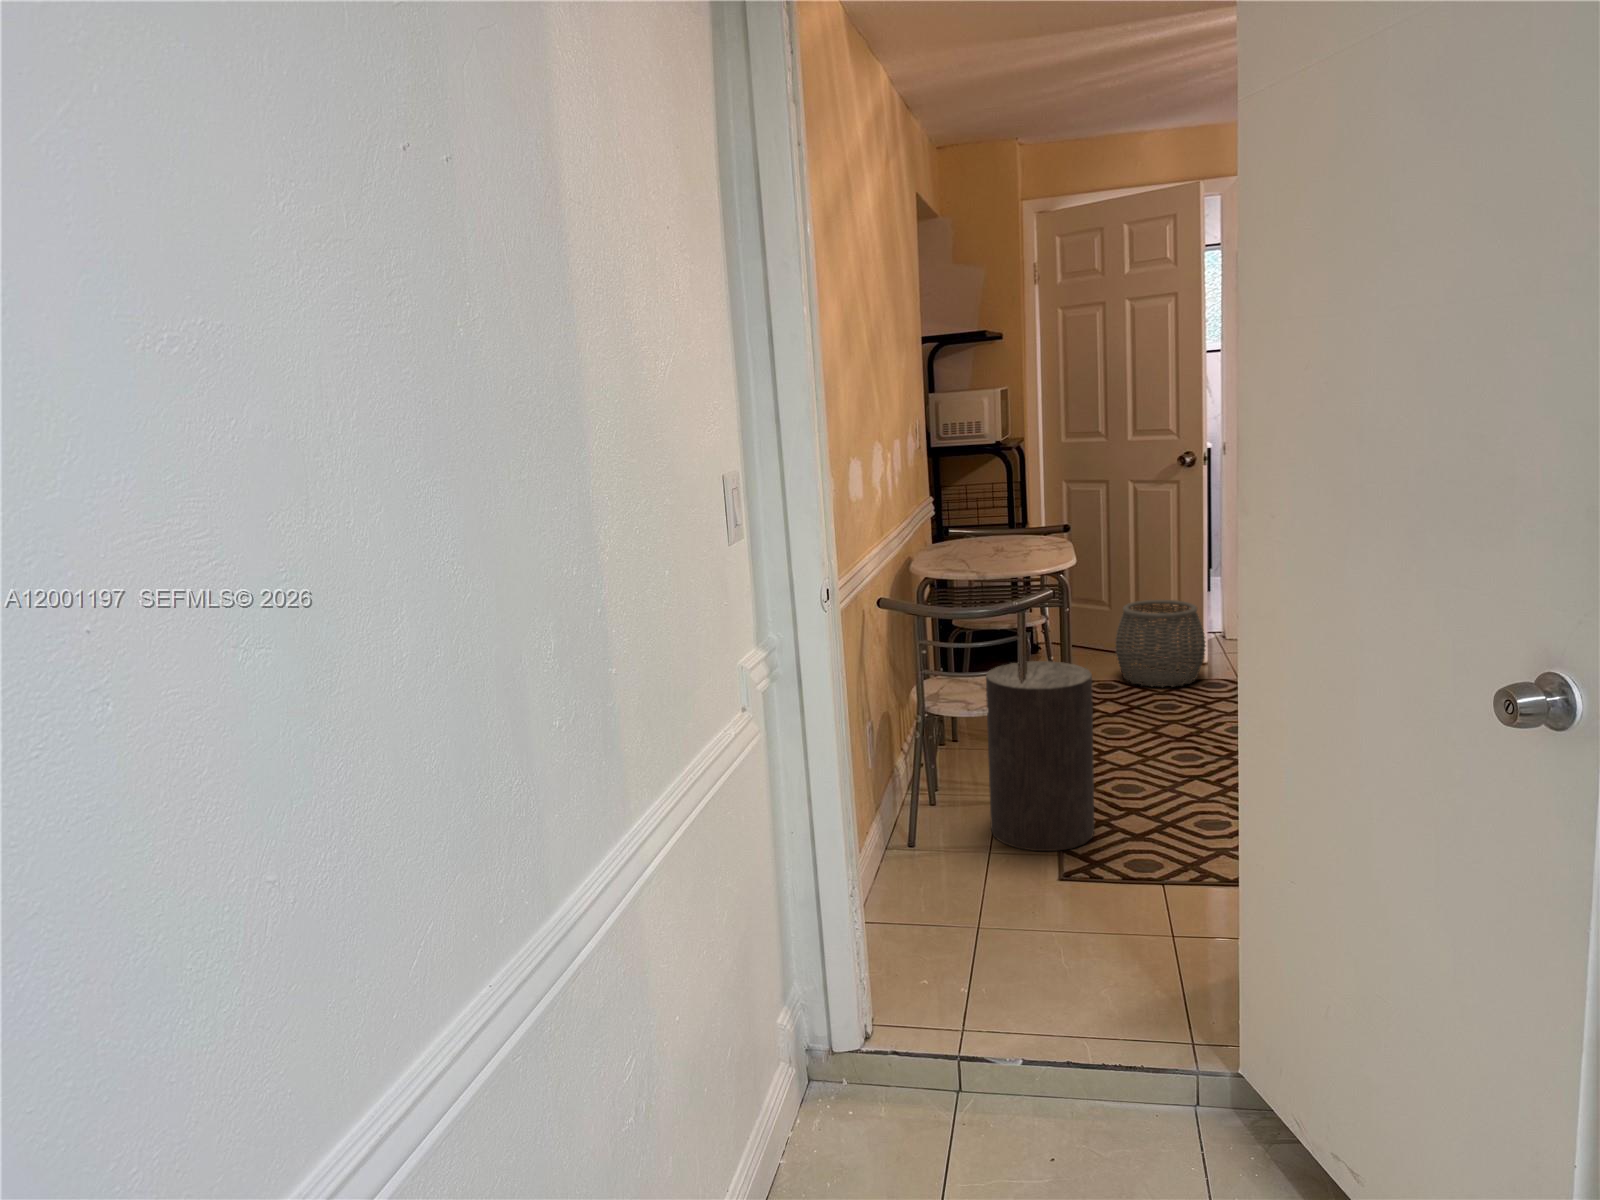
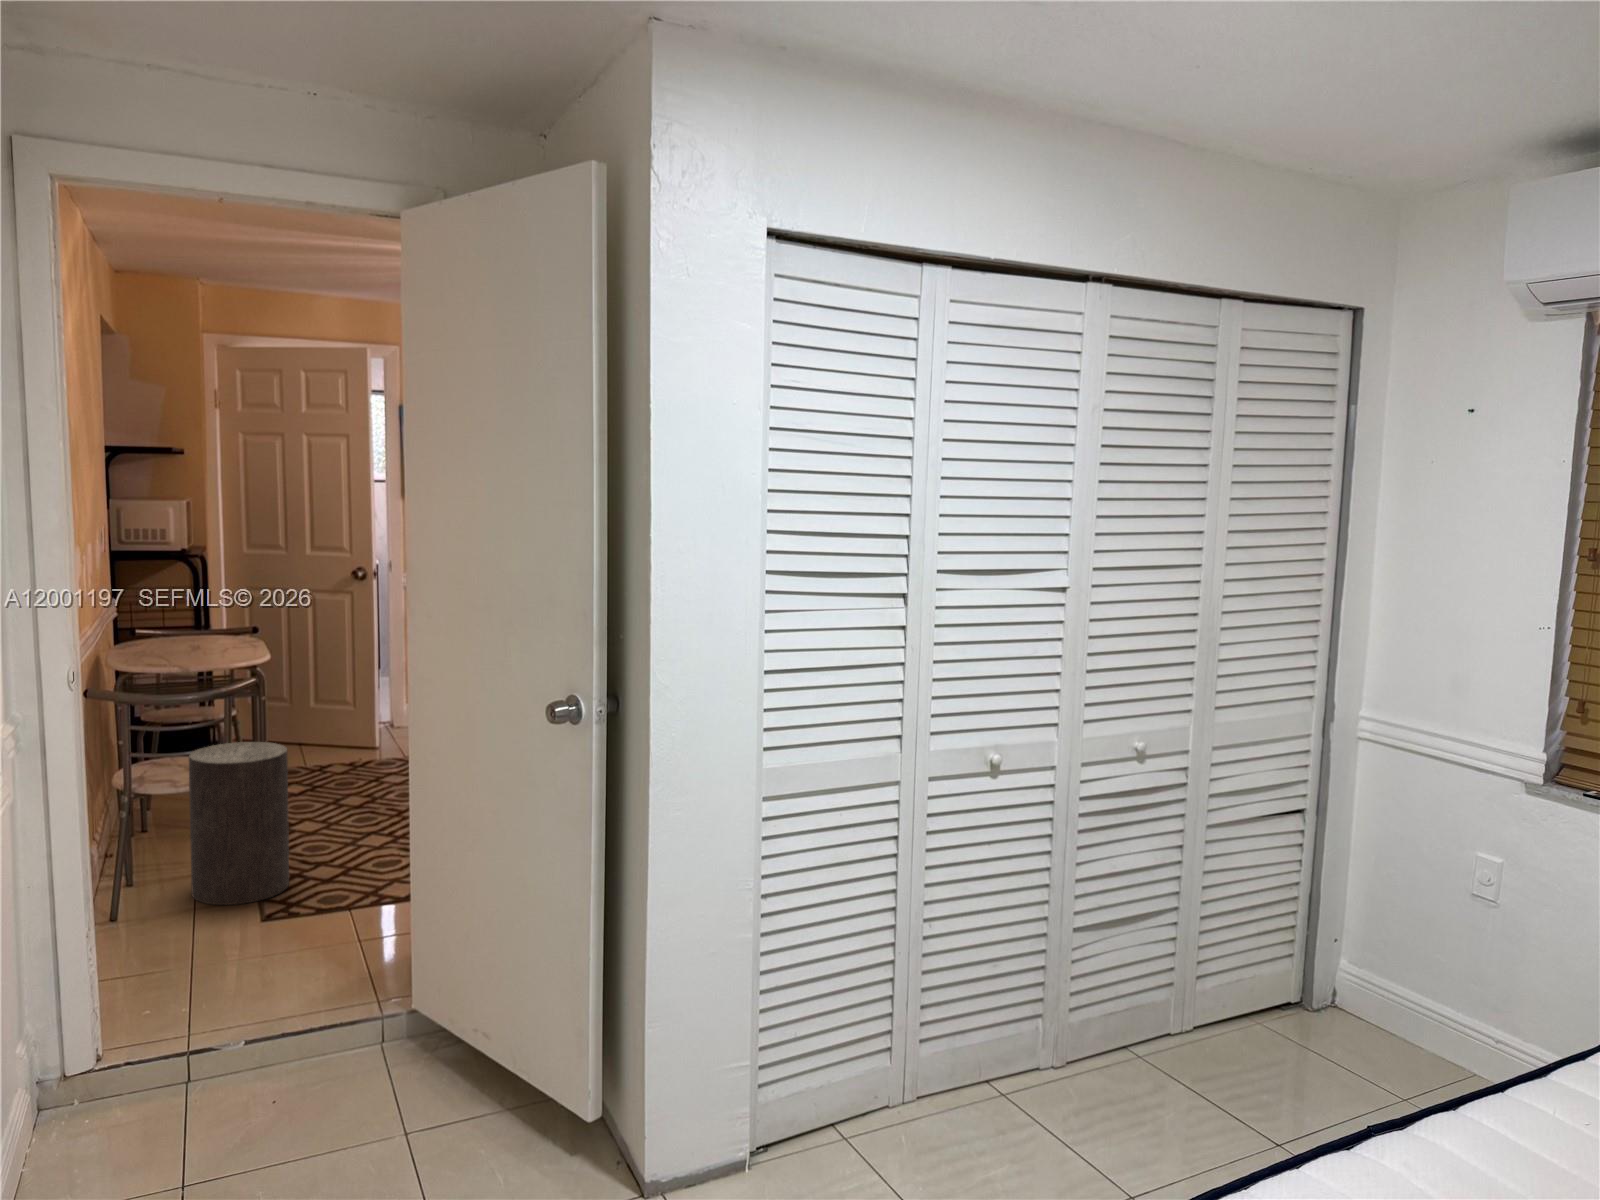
woven basket: present [1115,600,1206,687] -> none [297,693,378,769]

